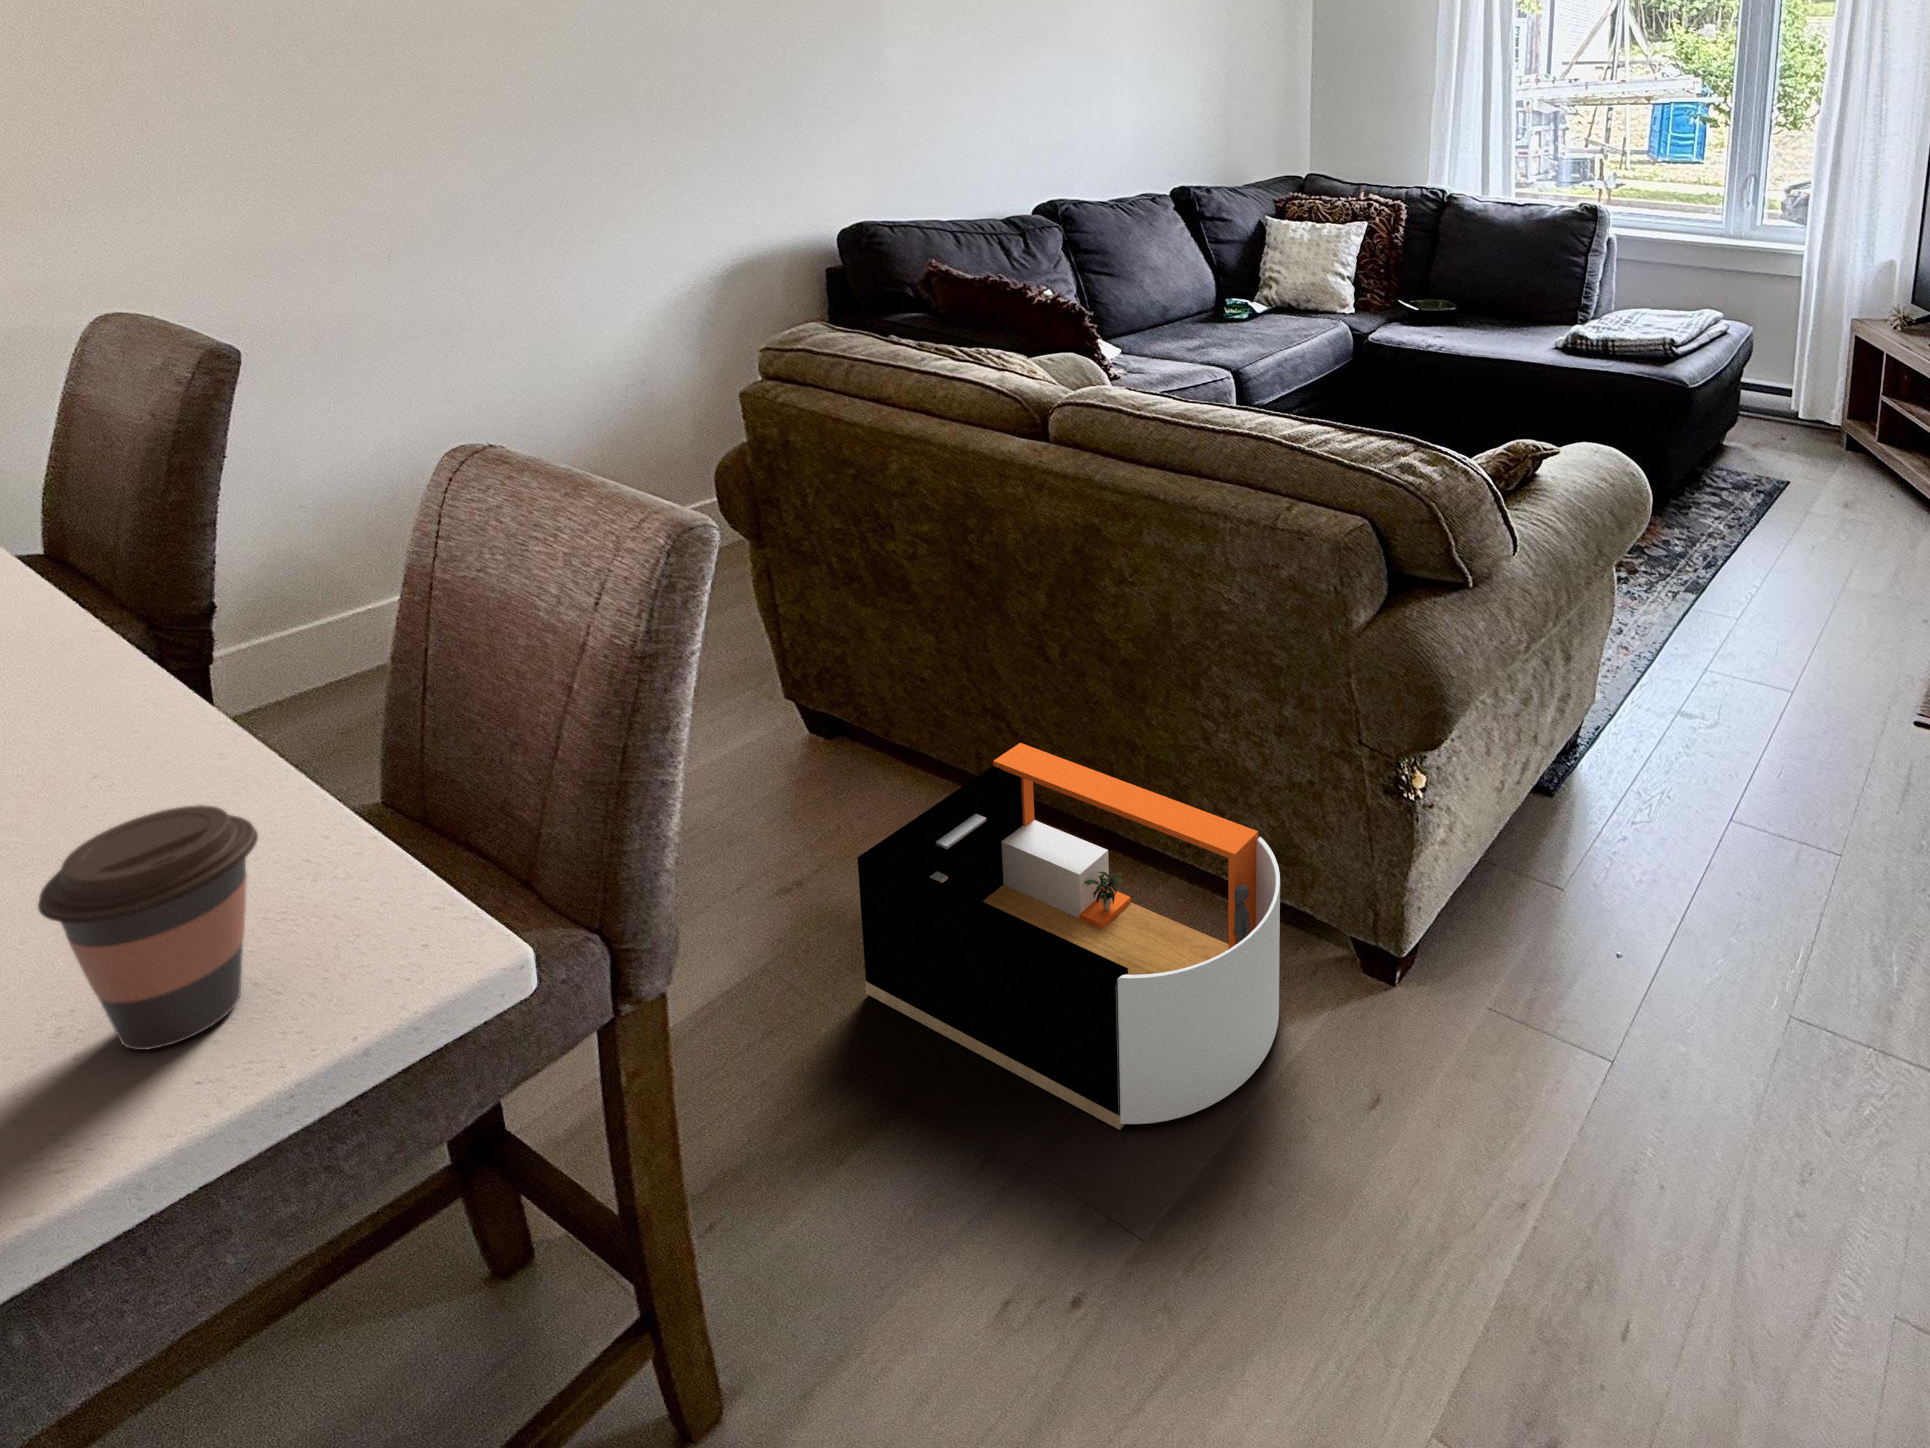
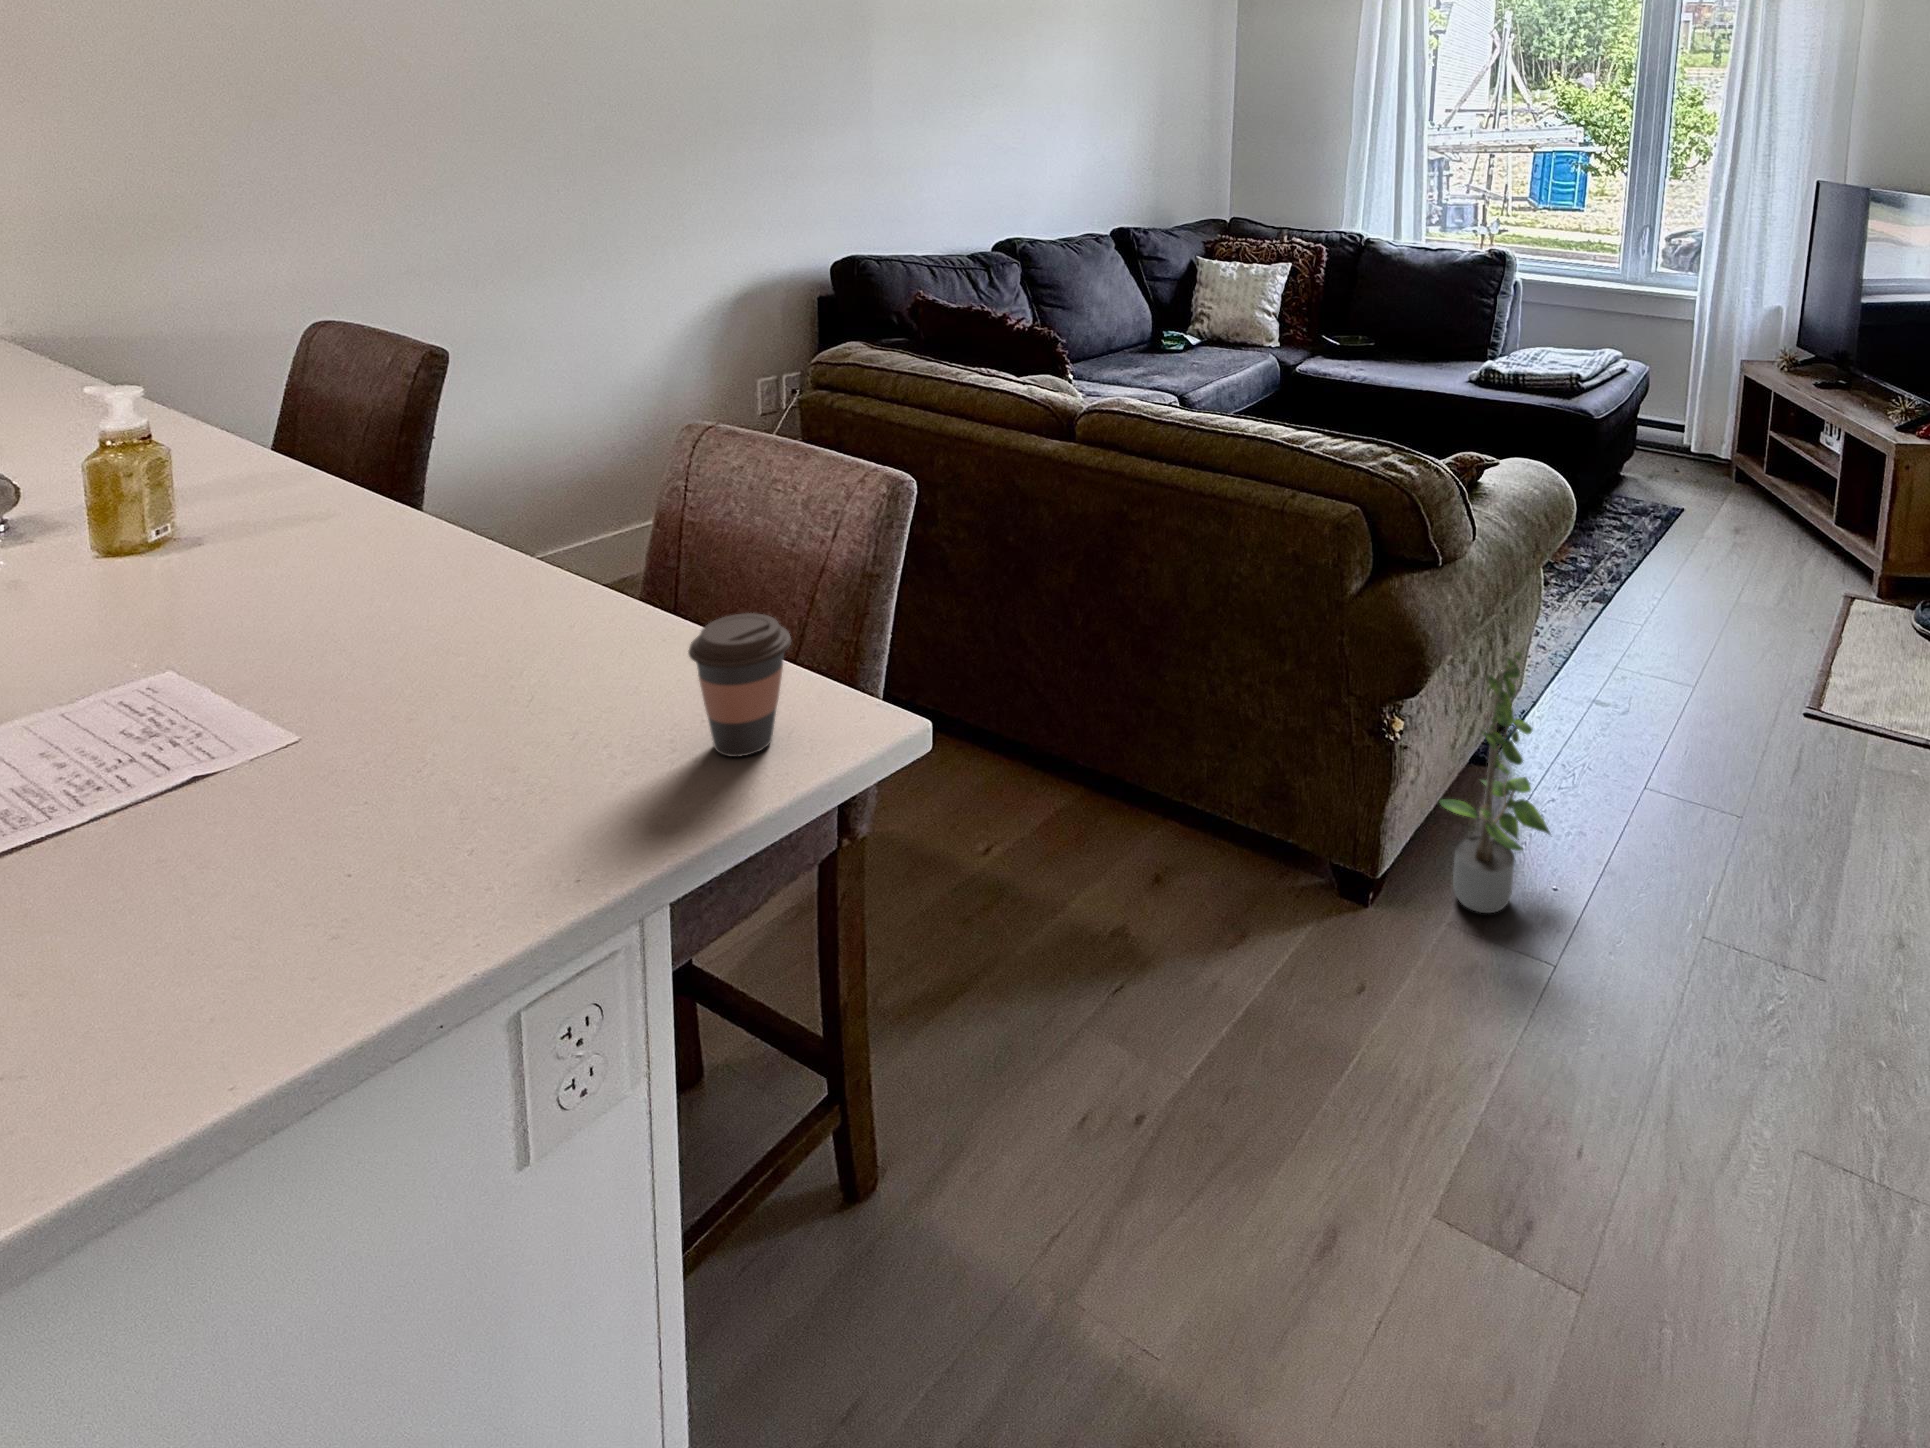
potted plant: none [1475,674,1615,991] -> present [1440,652,1550,913]
storage bin: present [857,743,1280,1130] -> none [926,702,1279,1004]

